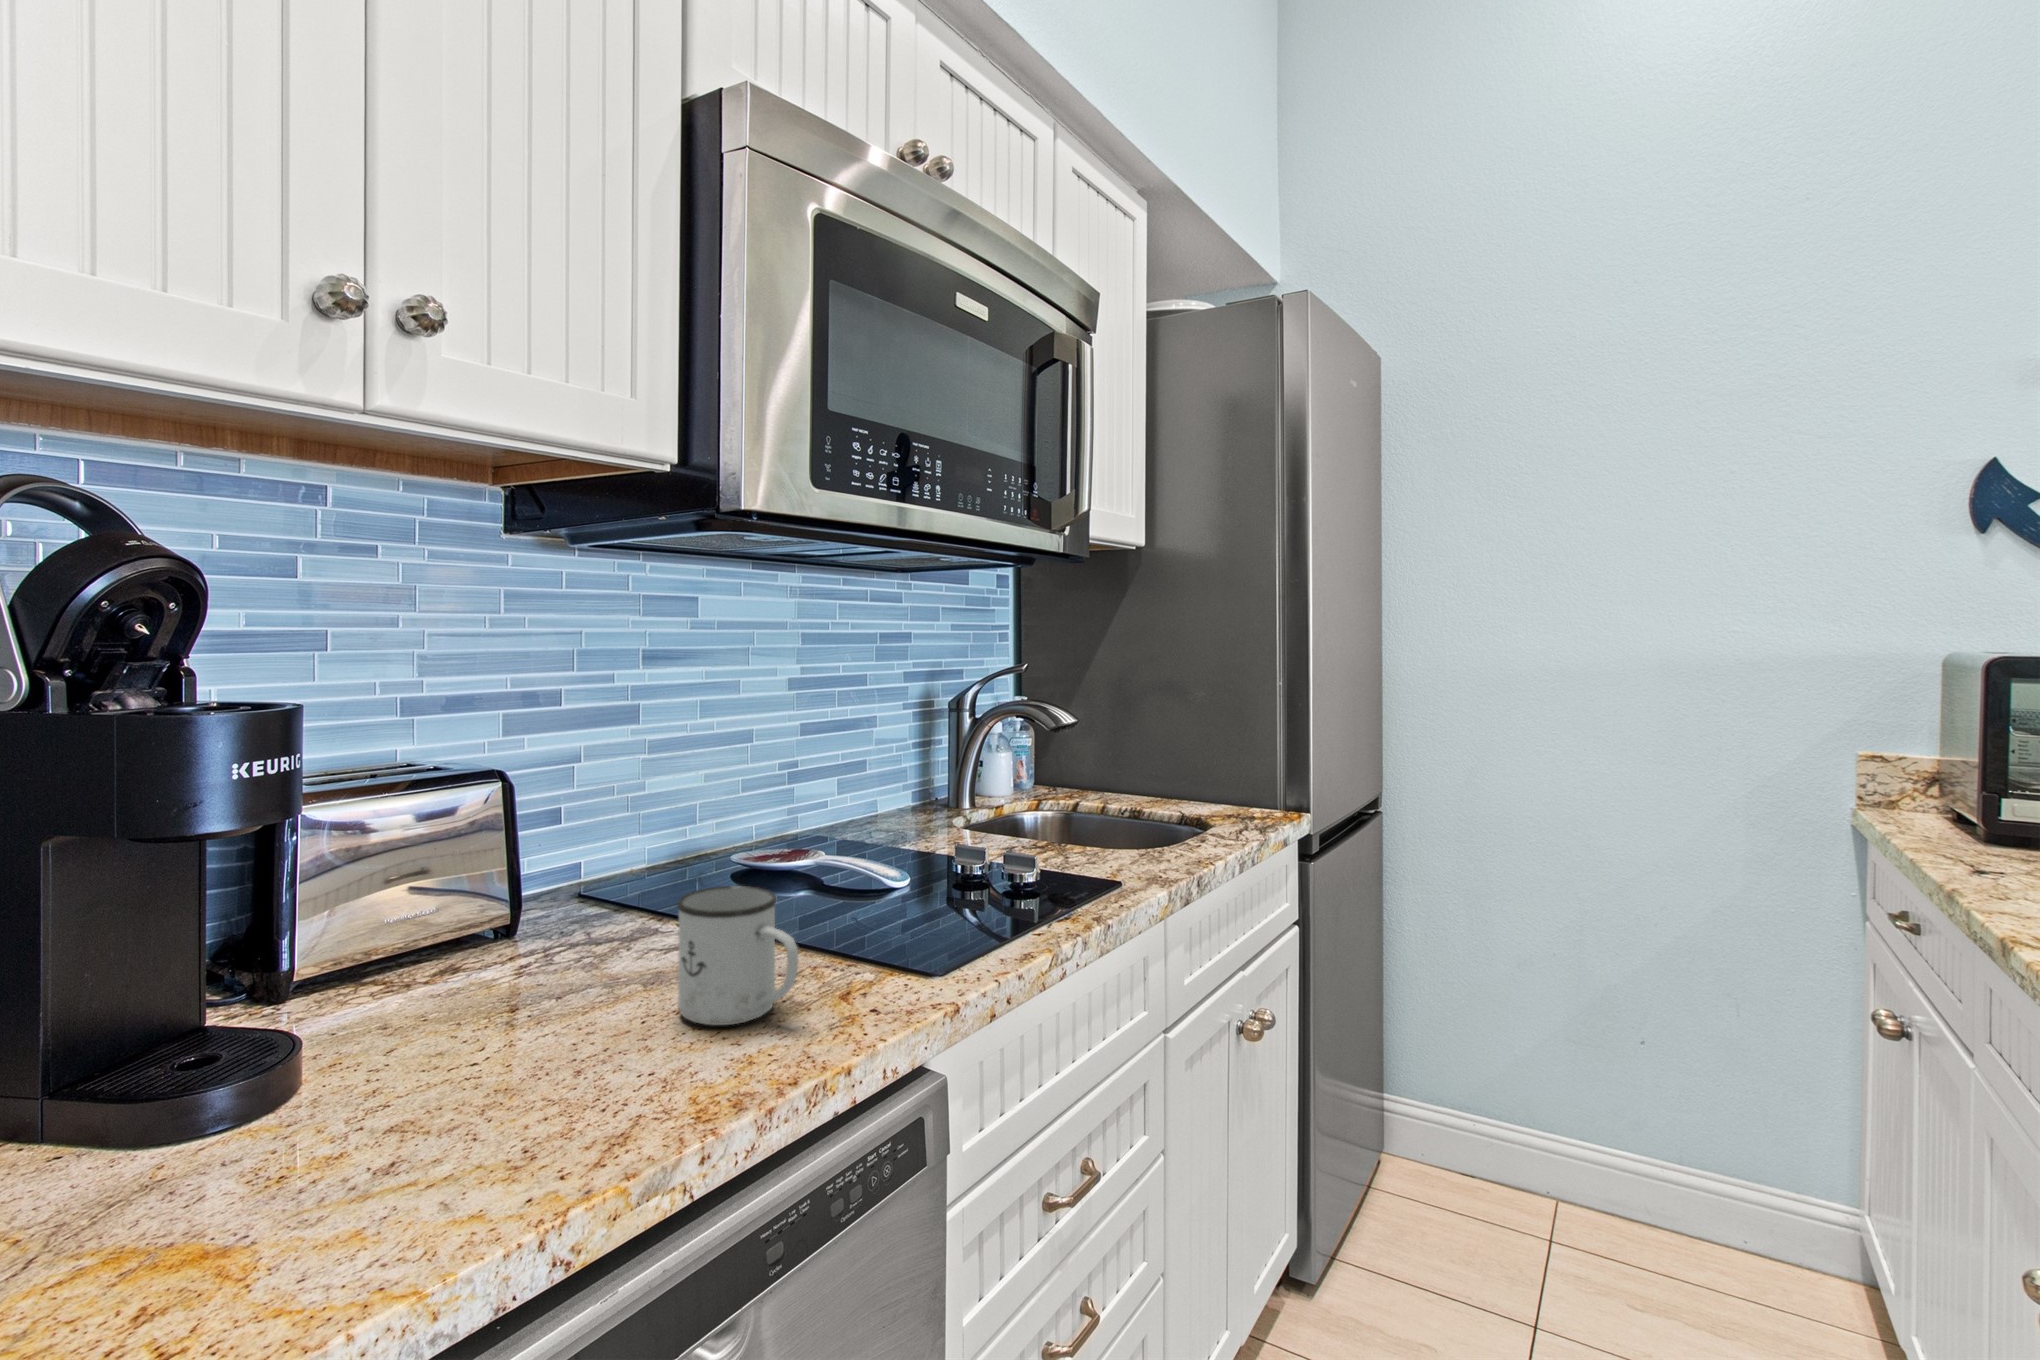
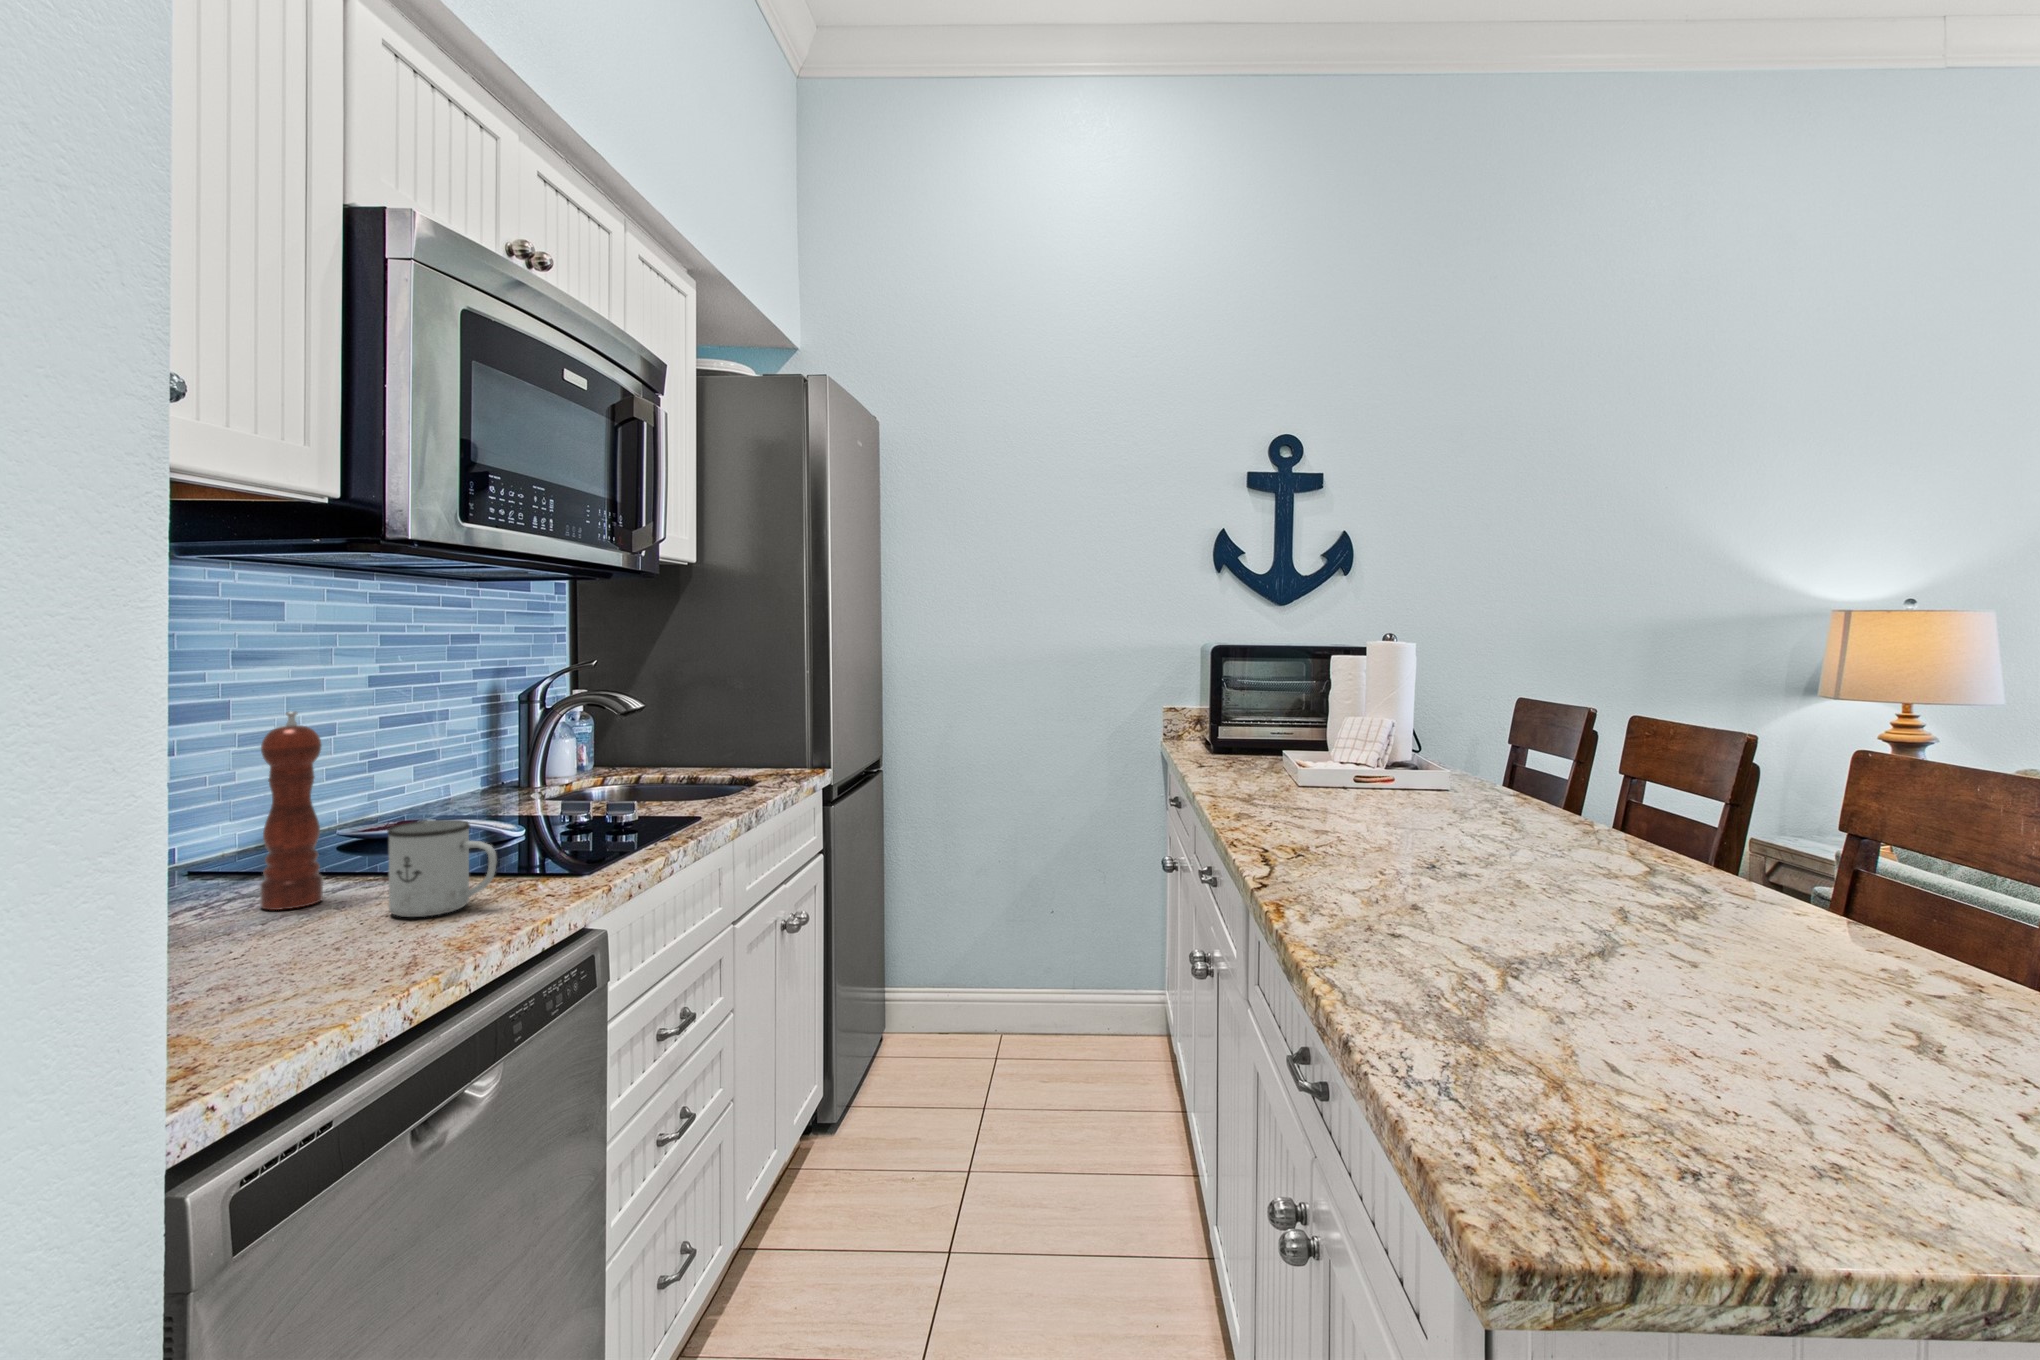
pepper mill: none [581,730,646,972] -> present [260,712,323,910]

